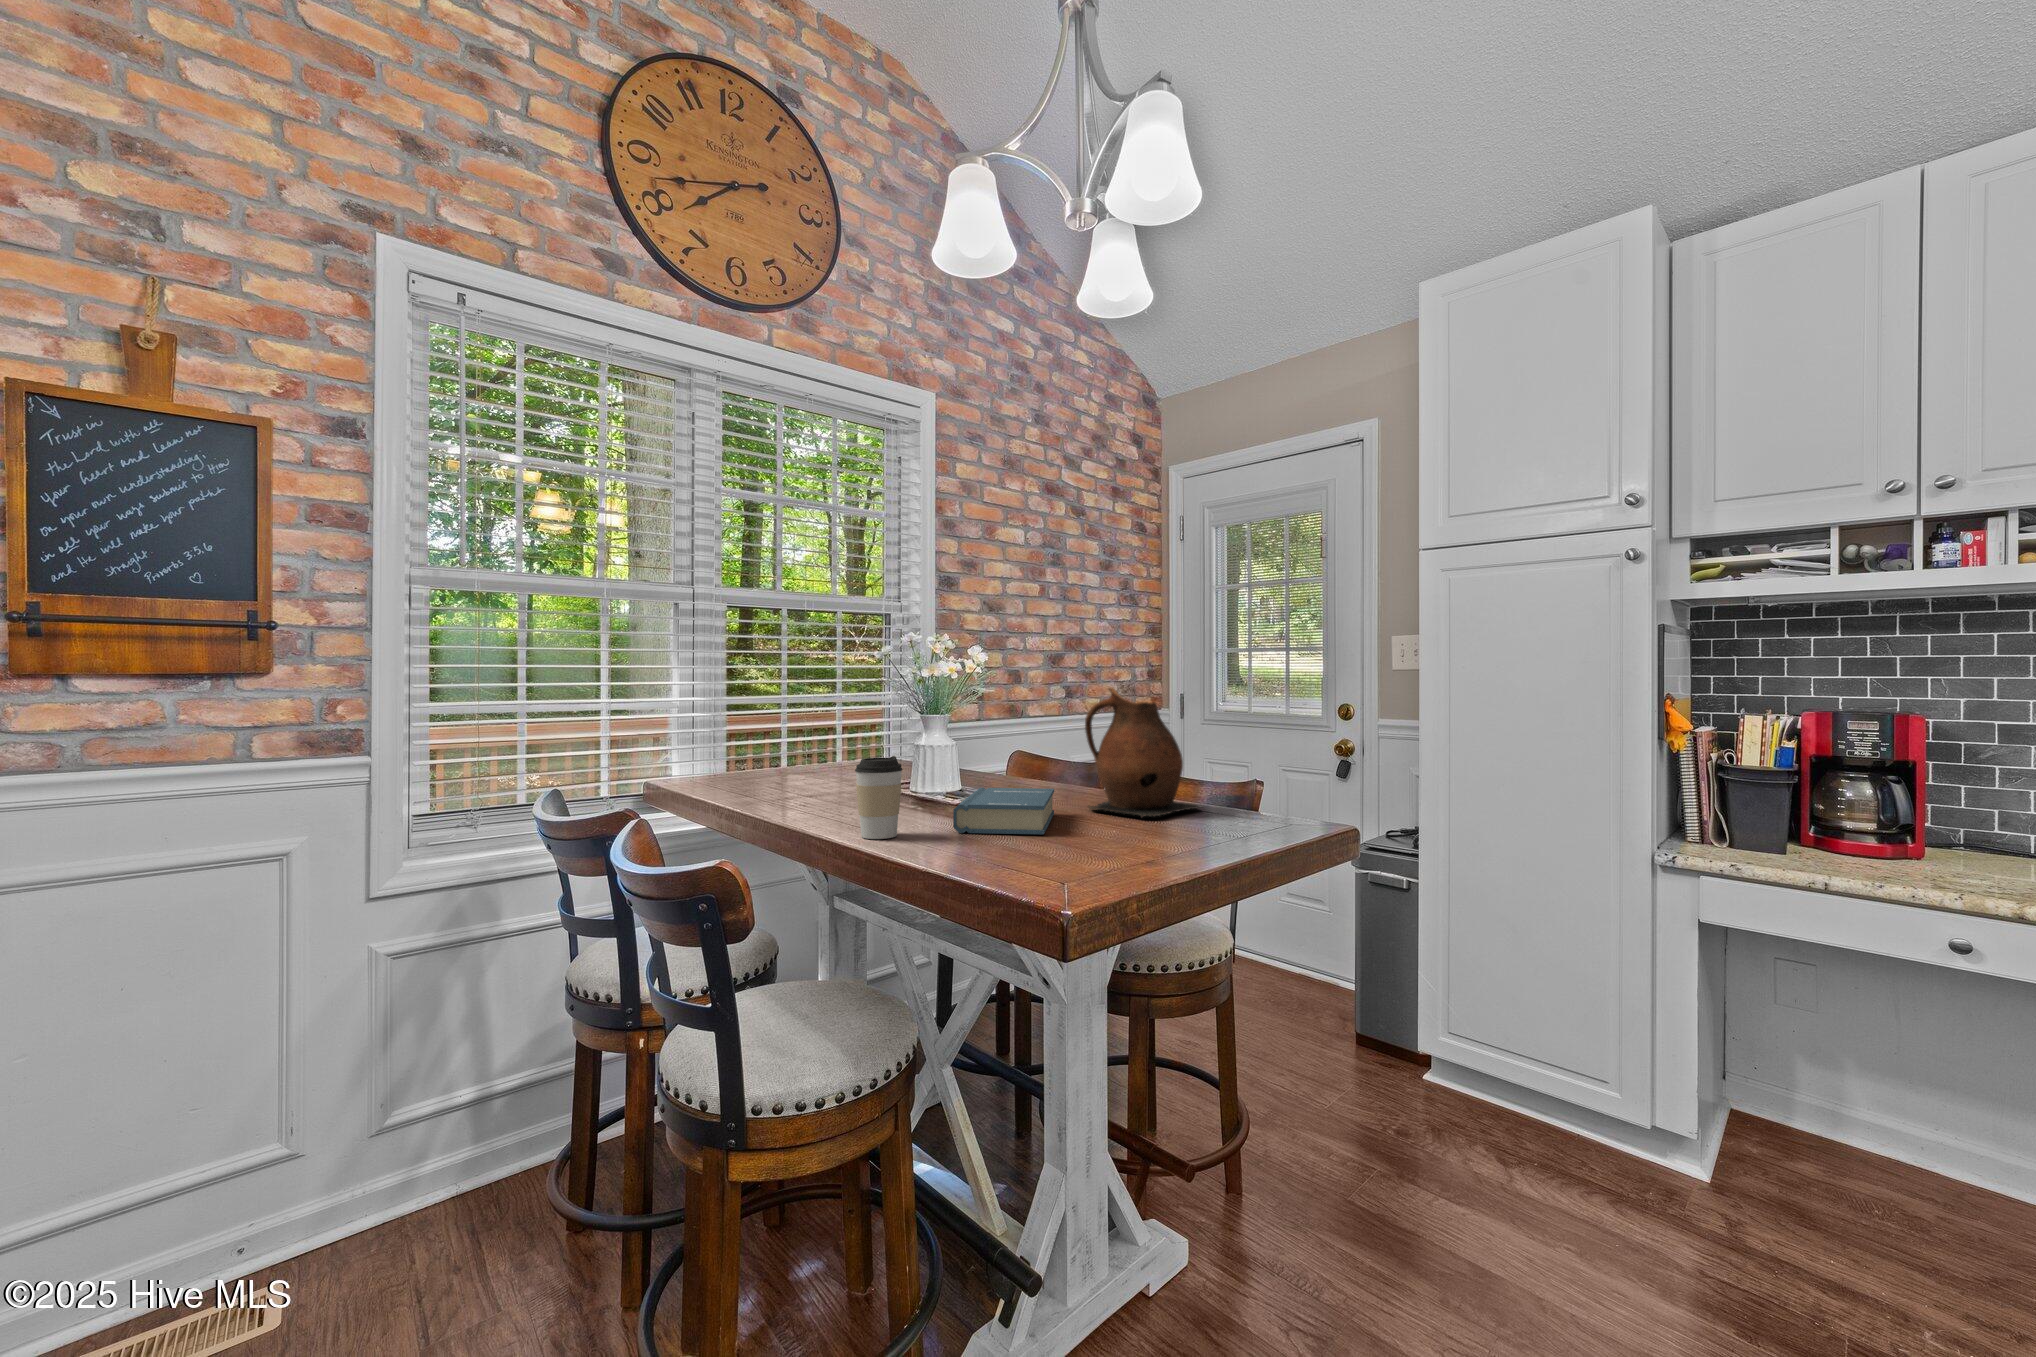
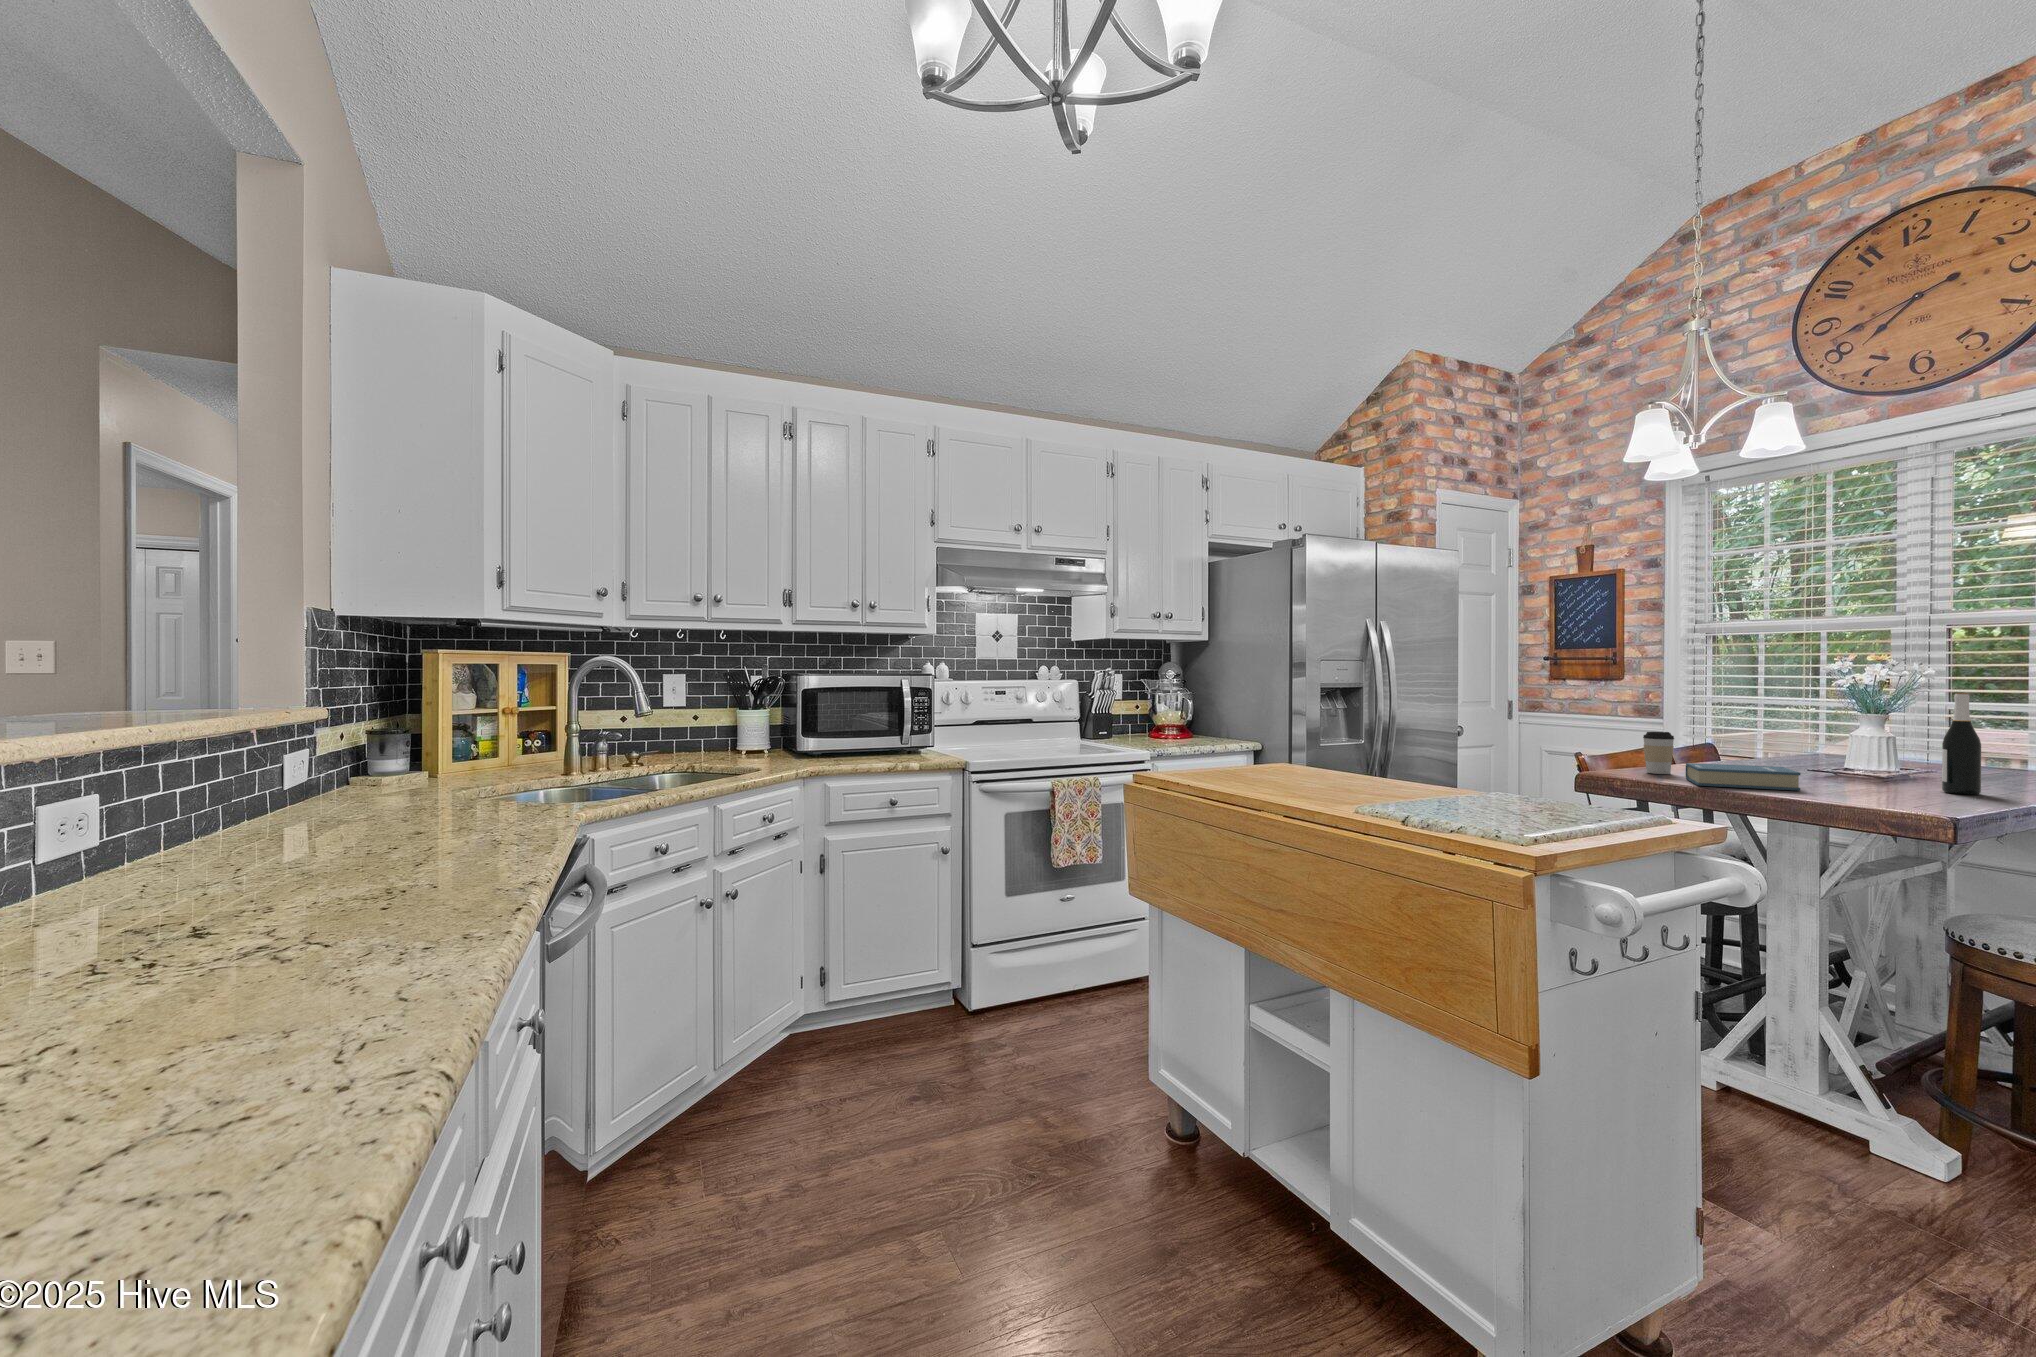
wine bottle: none [1006,676,1035,790] -> present [1942,693,1981,795]
ceramic pitcher: present [1085,688,1202,818] -> none [1802,703,1927,811]

